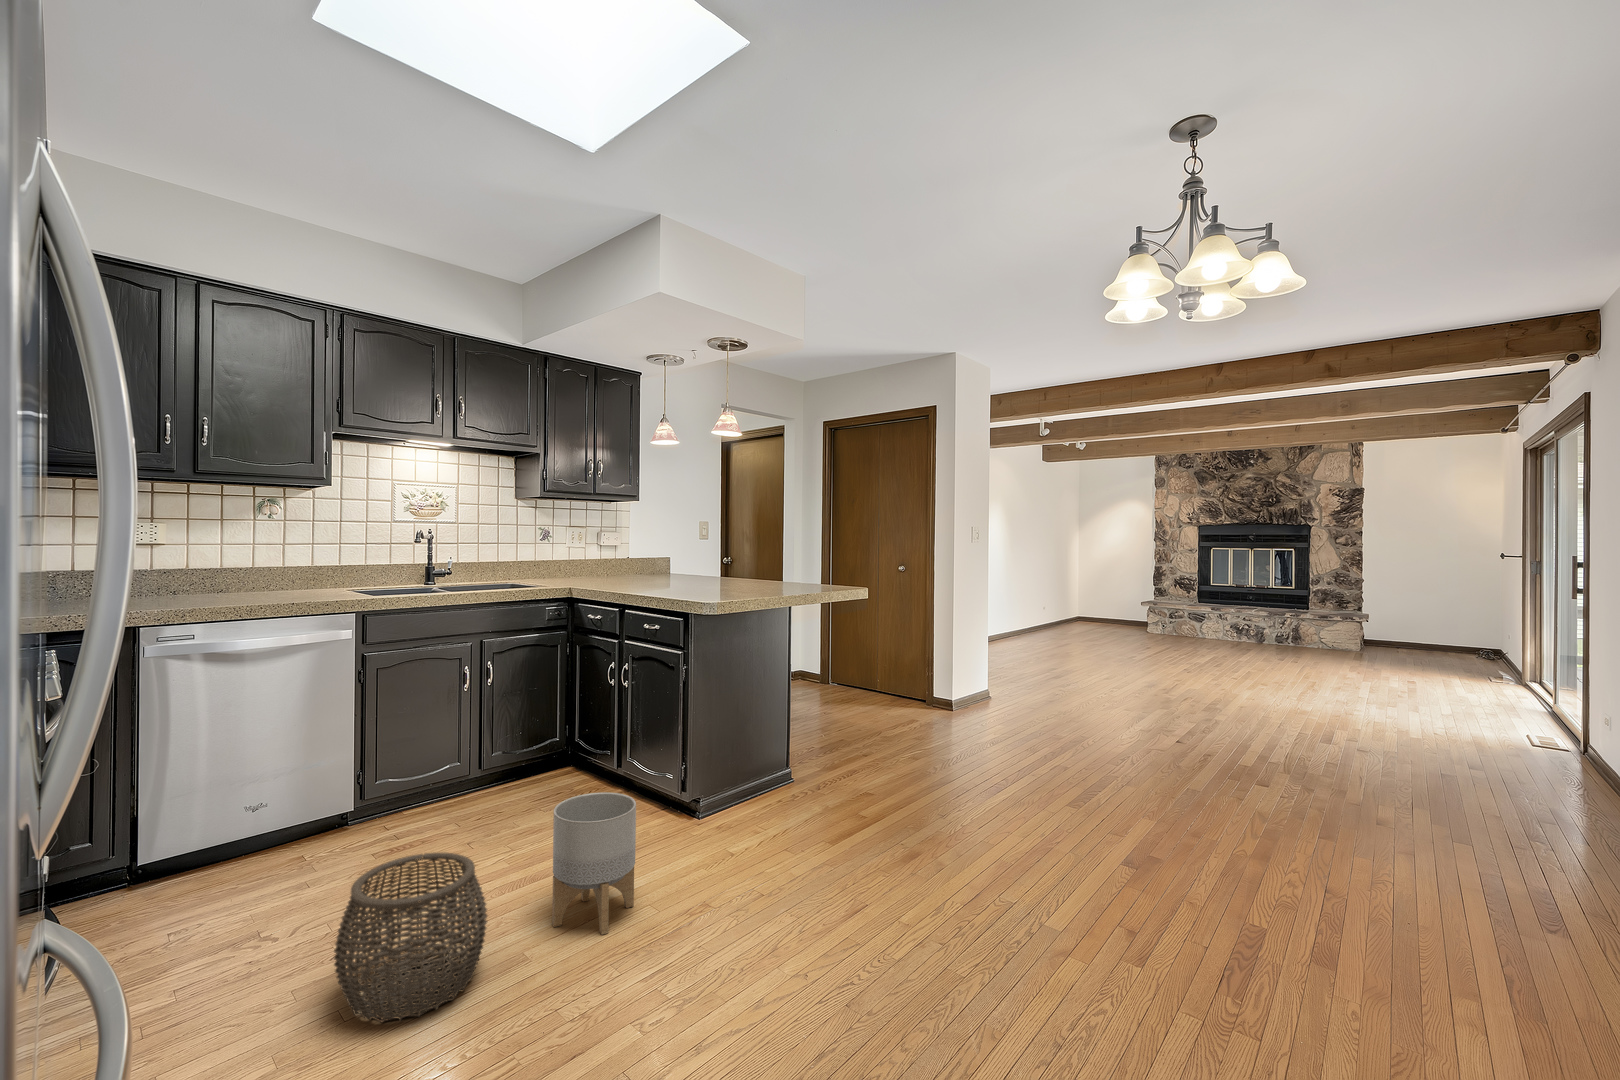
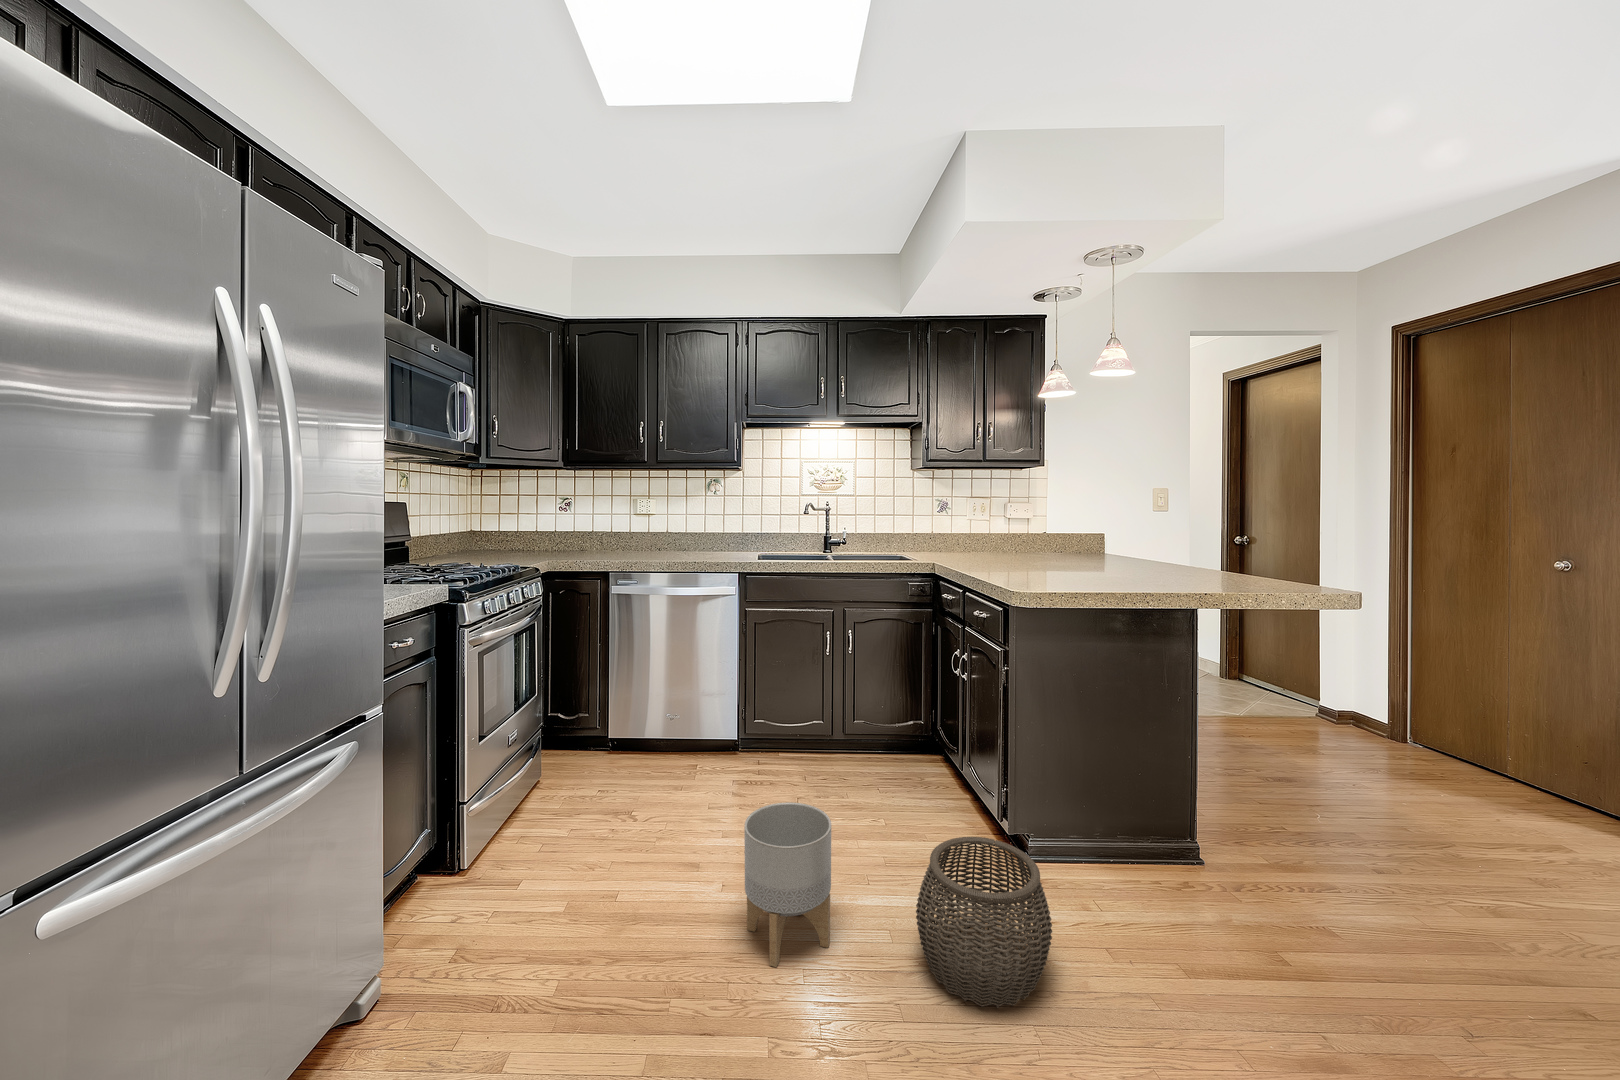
woven basket: present [334,852,487,1022] -> present [916,837,1052,1008]

